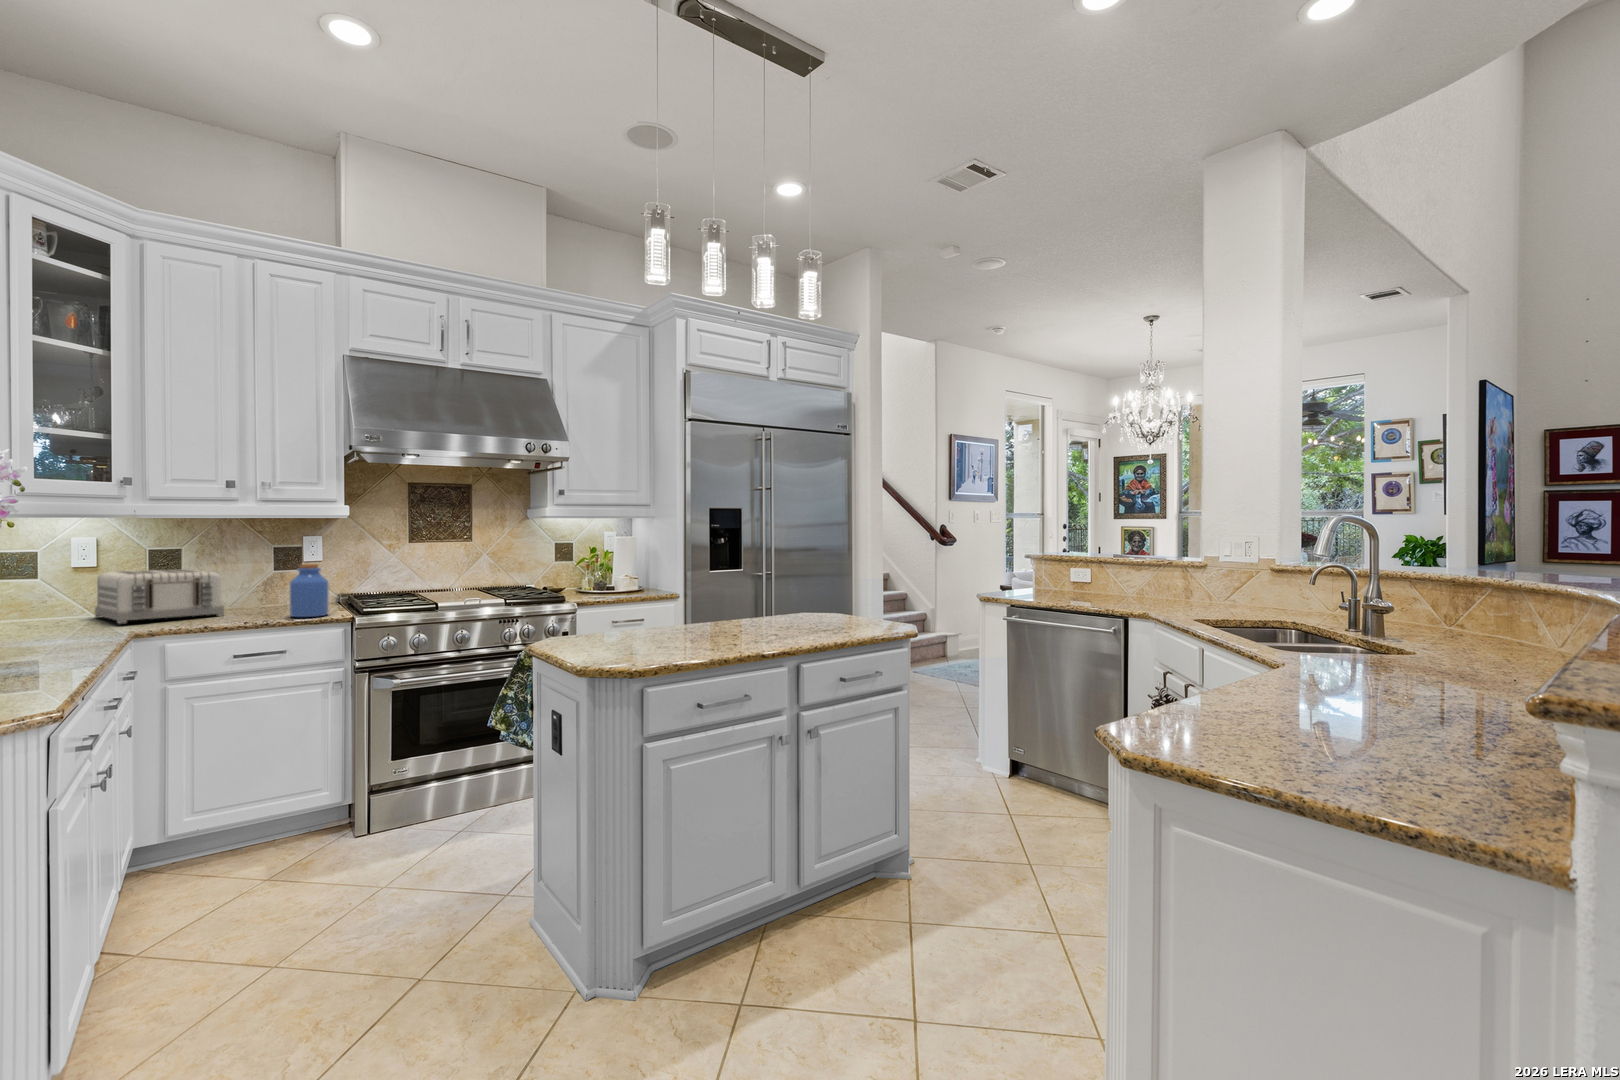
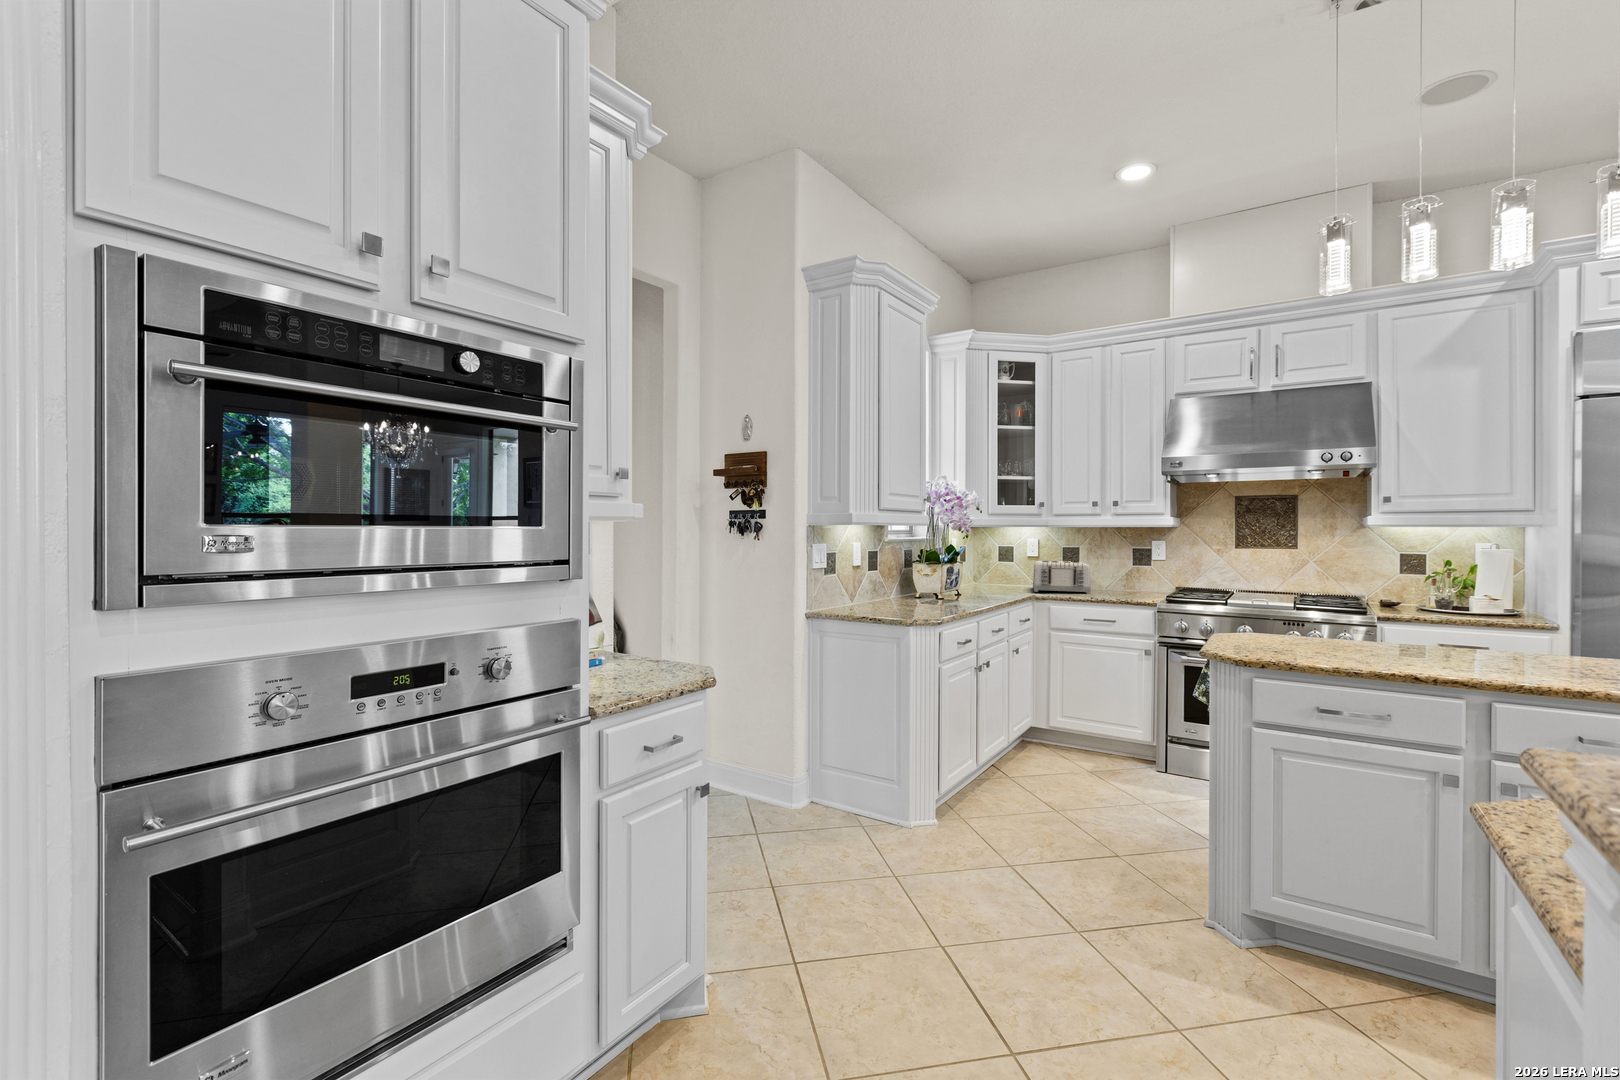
jar: present [290,564,329,617] -> none [1121,561,1148,600]

